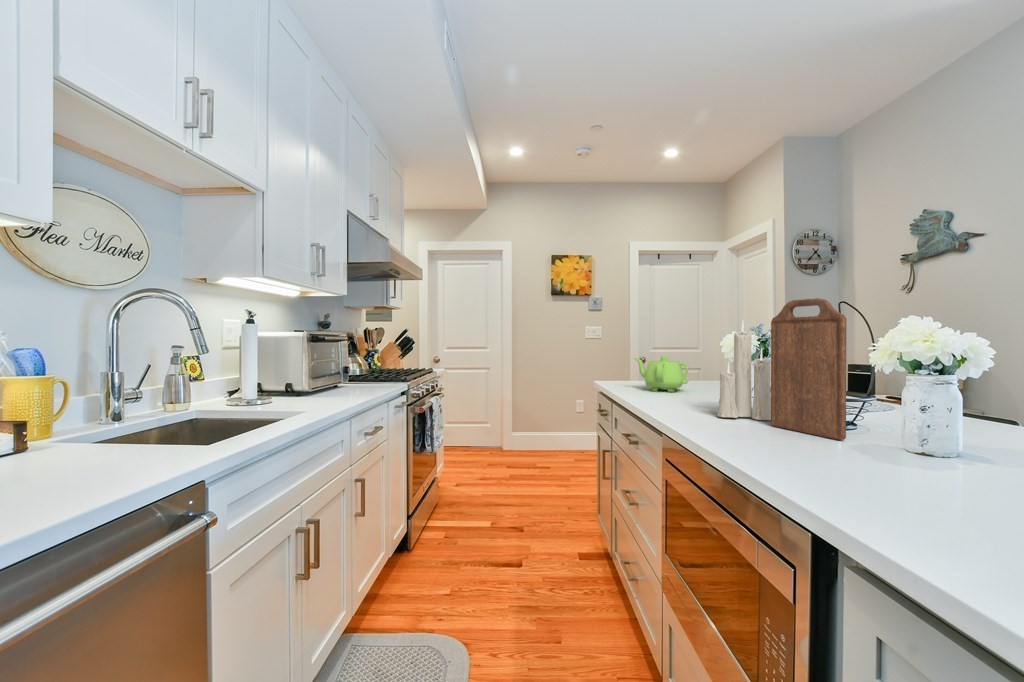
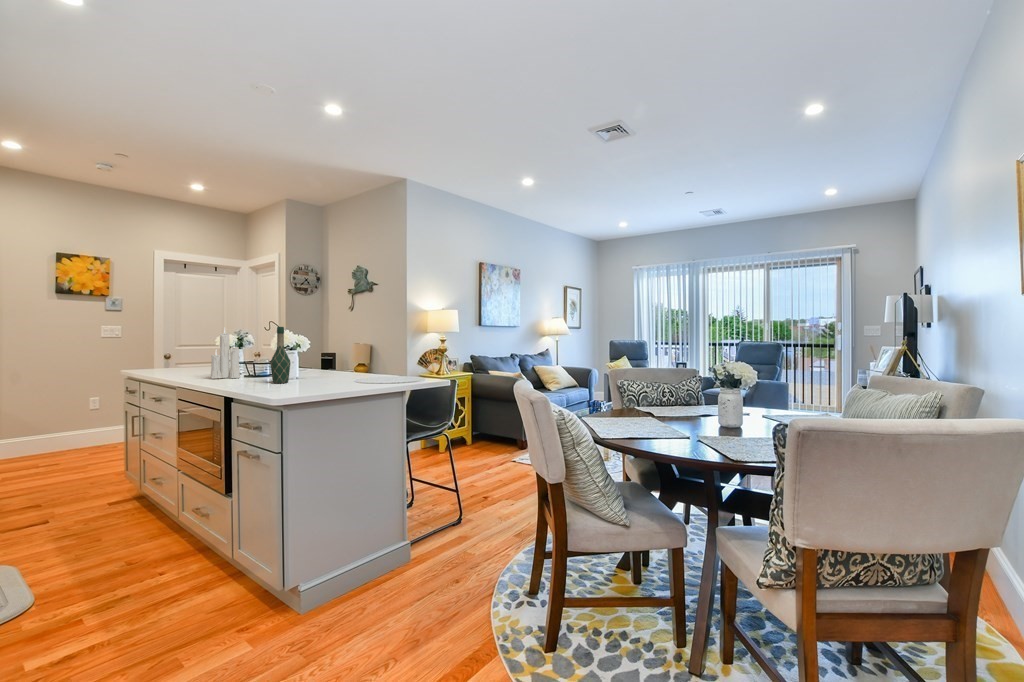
cutting board: present [771,298,847,440] -> none [236,319,265,380]
wine bottle: none [891,311,959,472] -> present [270,327,291,383]
teapot: present [635,356,688,392] -> none [157,349,200,373]

